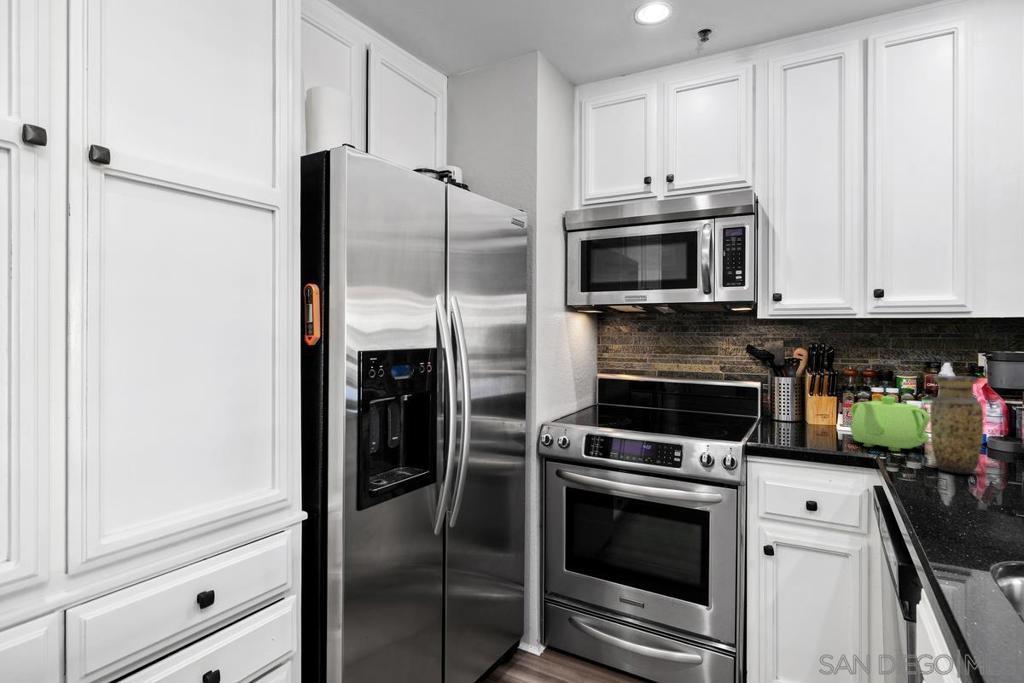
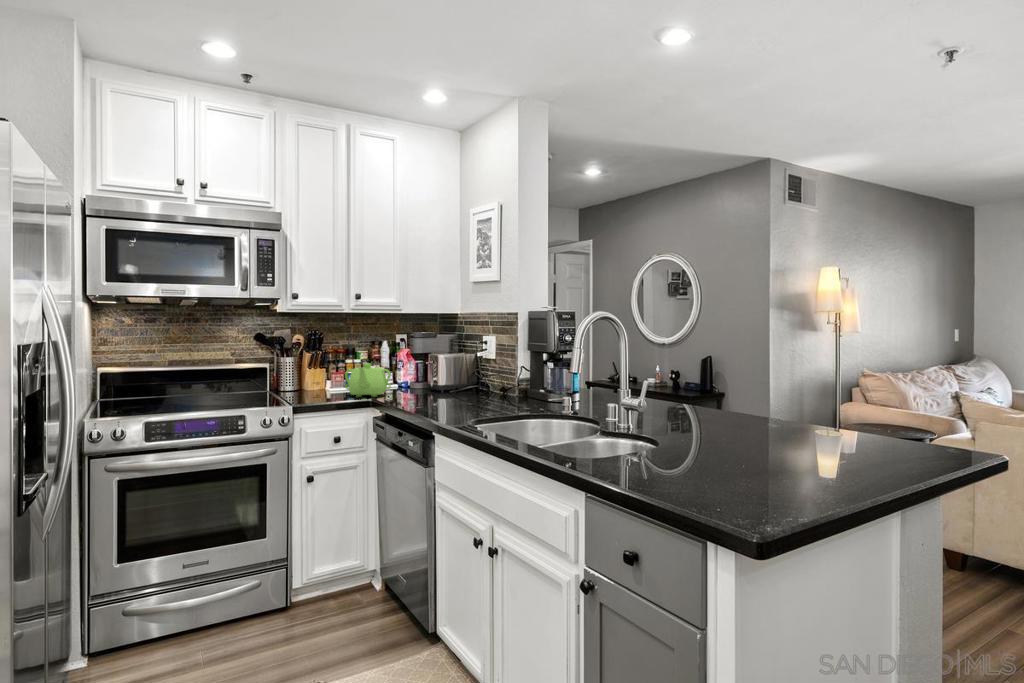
vase: present [930,376,984,474] -> none [400,347,423,402]

